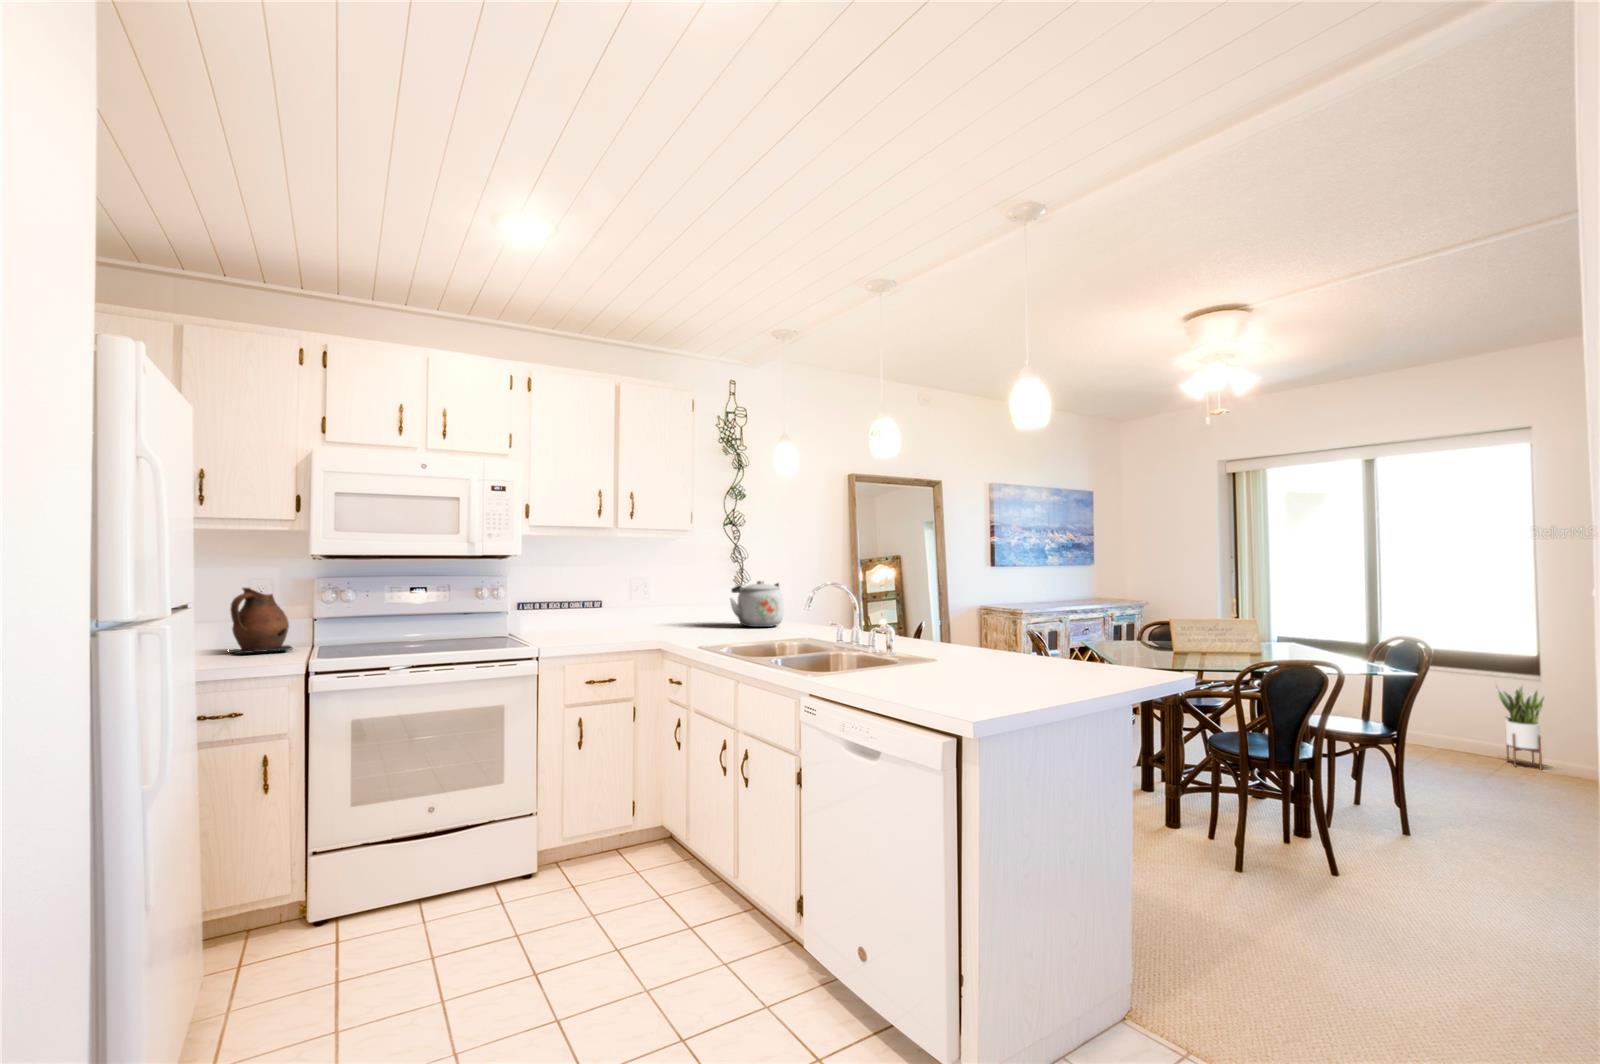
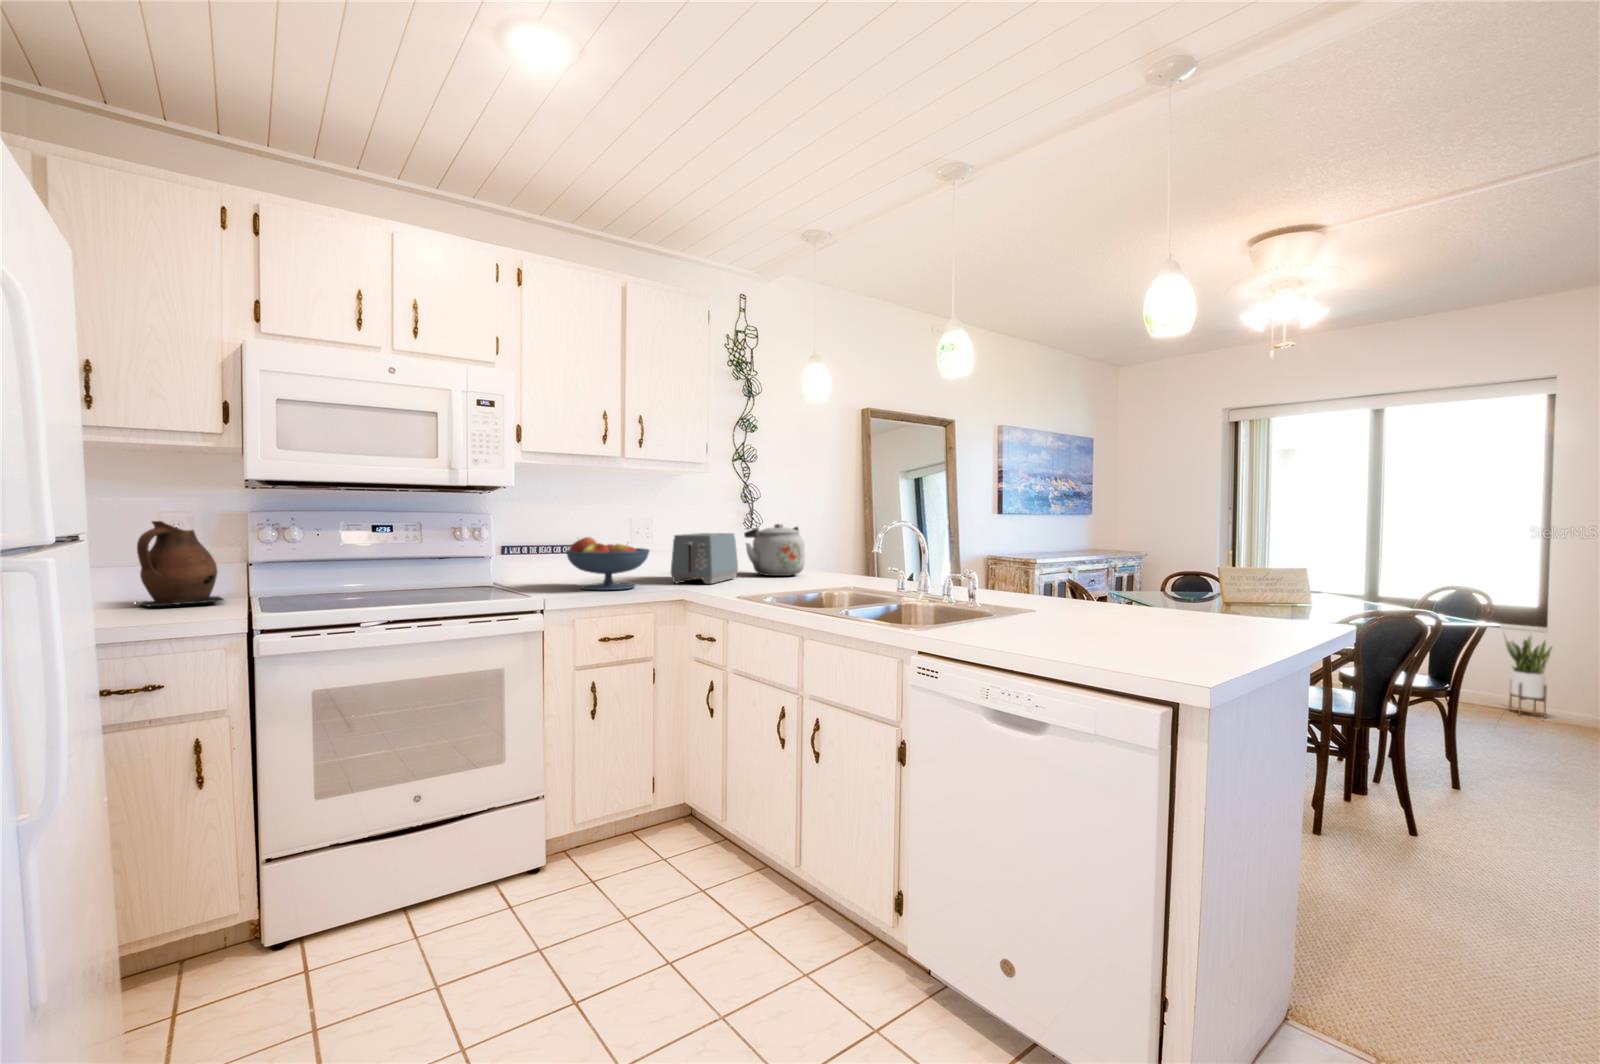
toaster: none [658,590,721,635] -> present [671,533,738,584]
fruit bowl: none [564,595,636,640] -> present [566,537,650,590]

